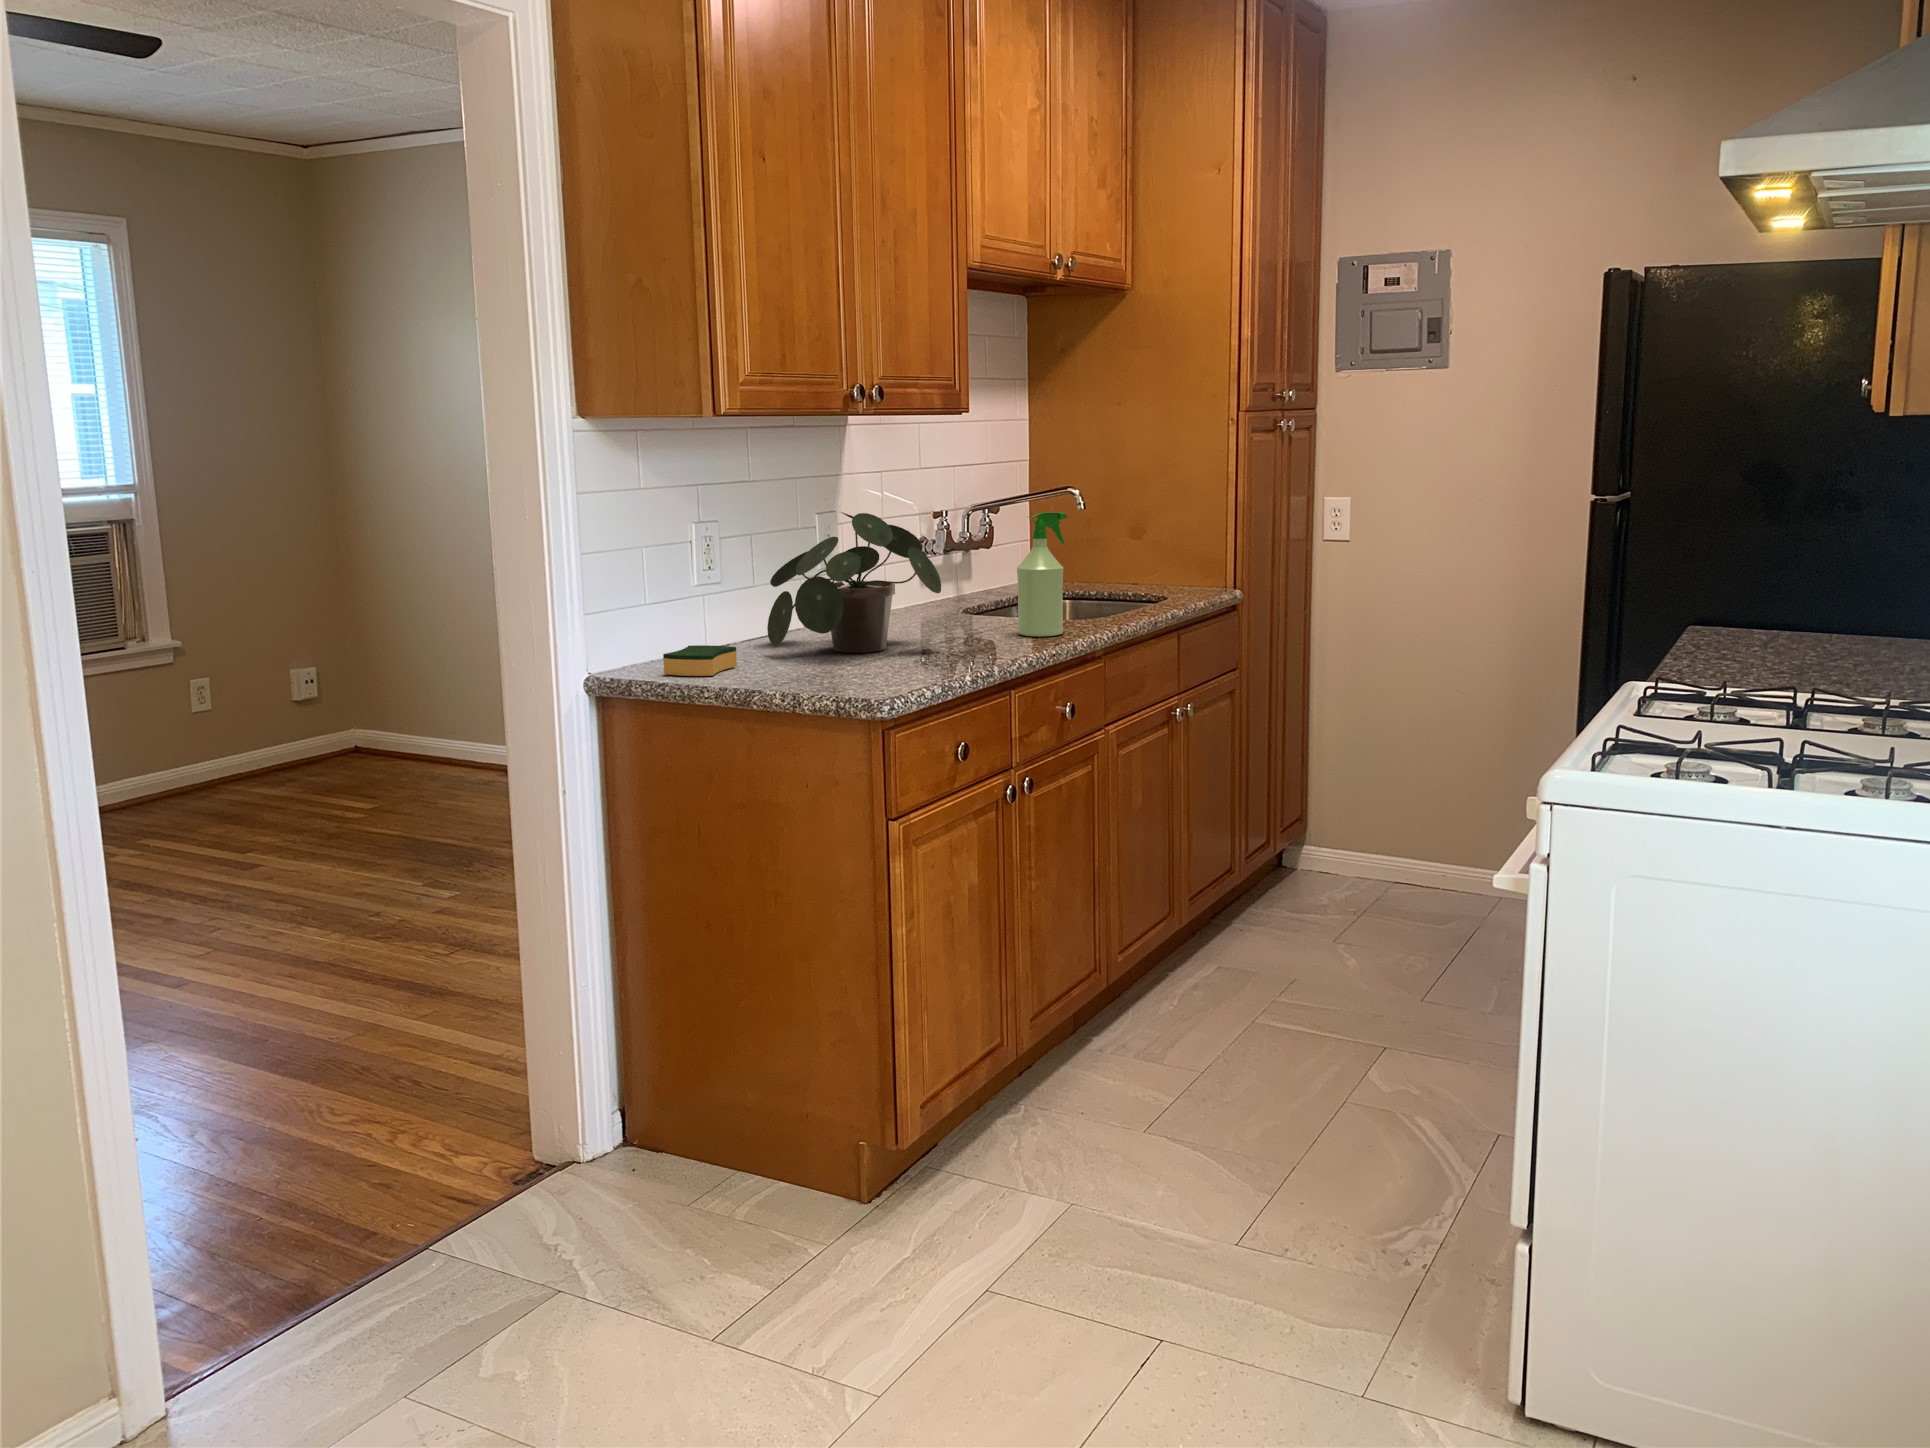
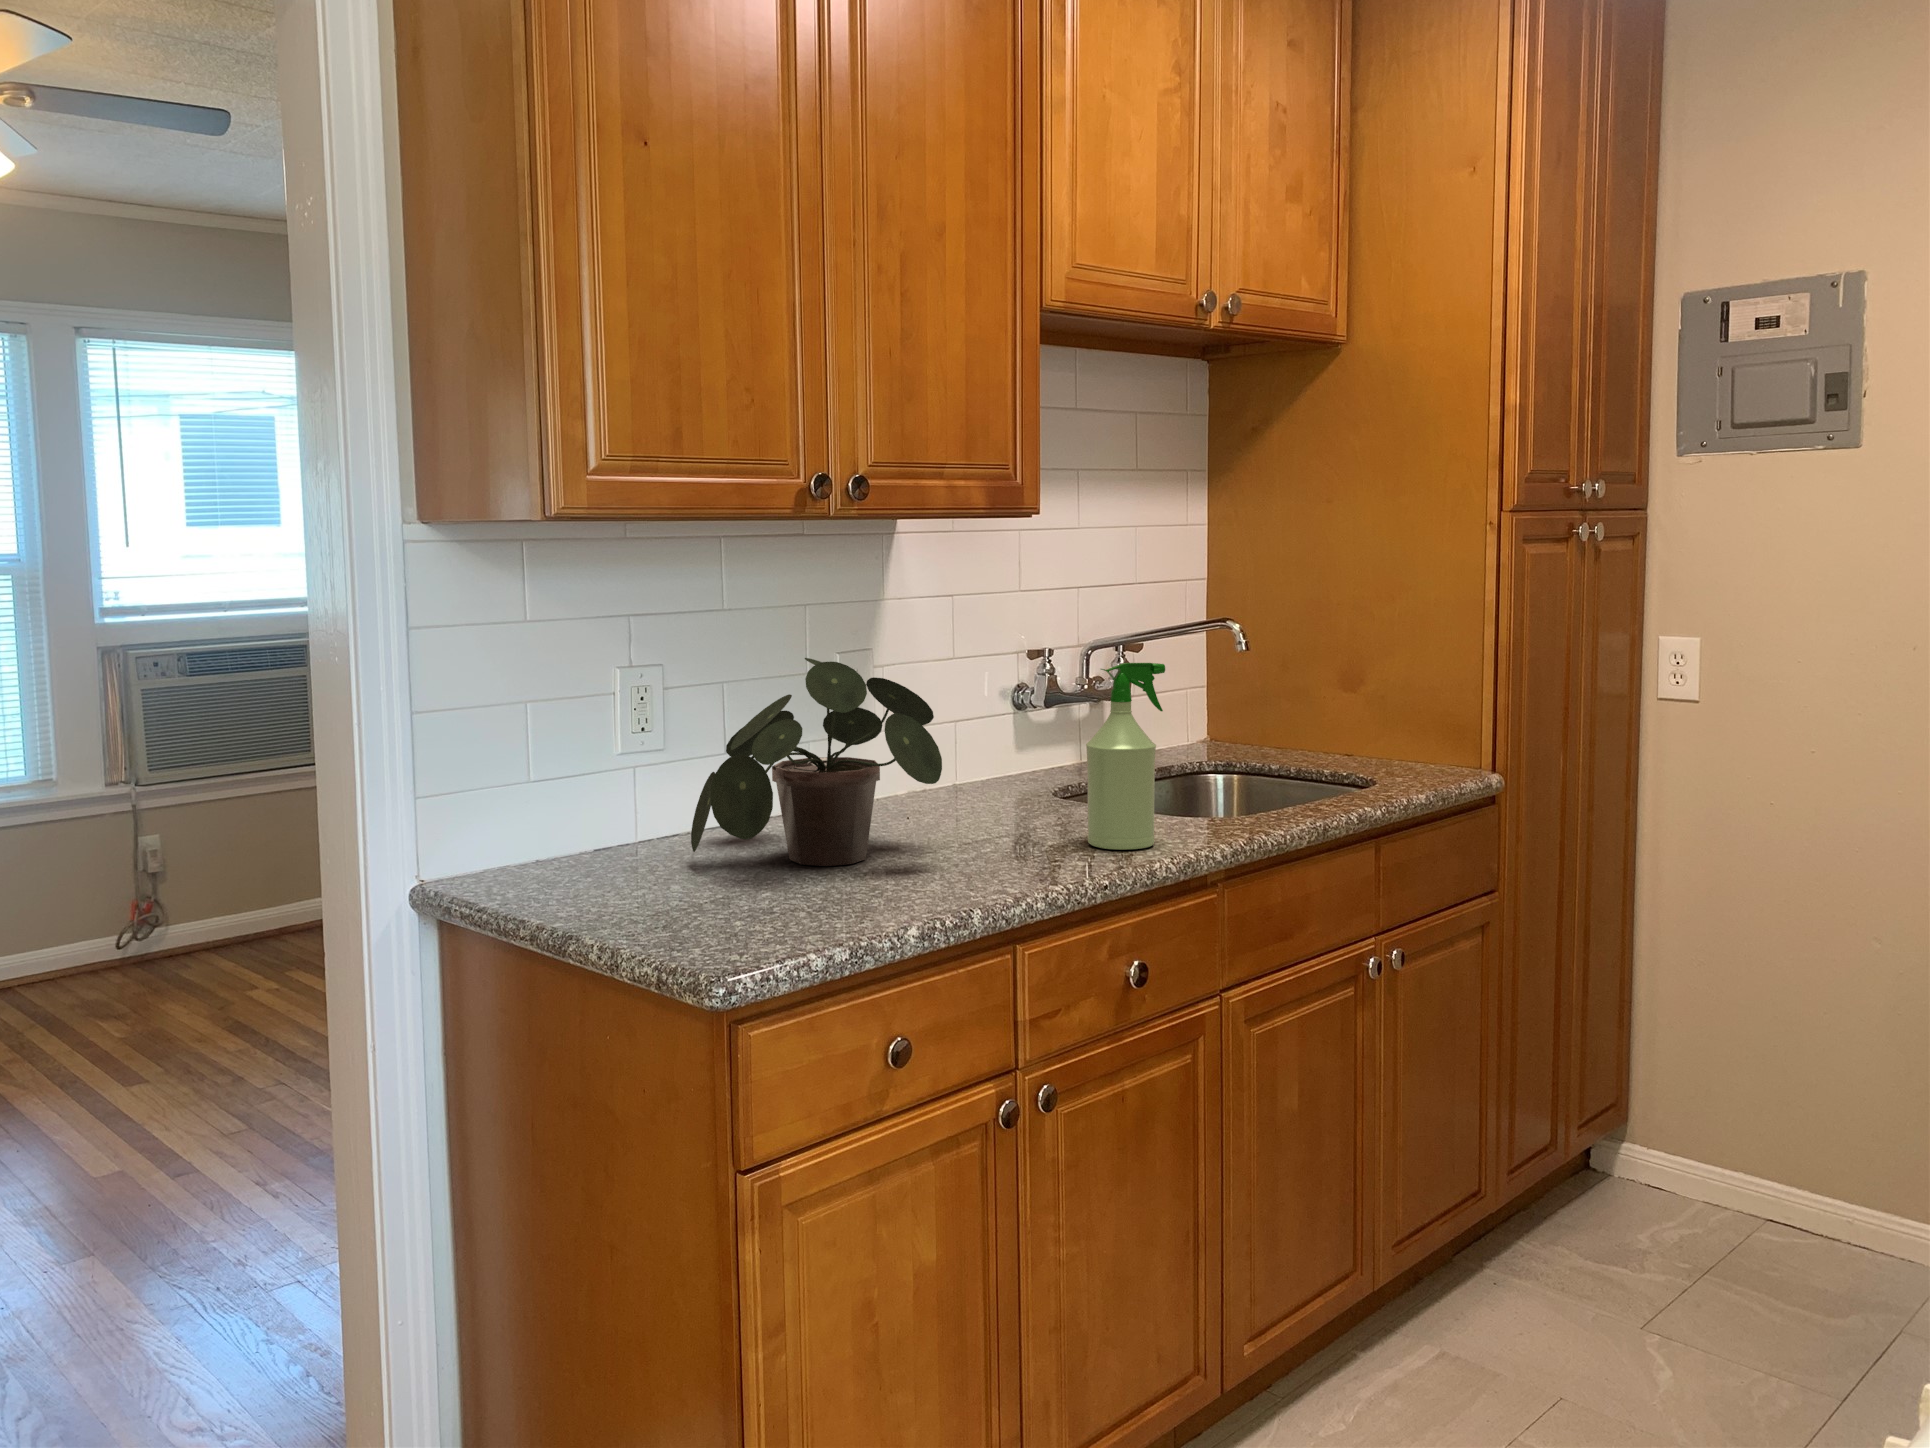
sponge: present [663,645,737,676] -> none [501,847,617,899]

